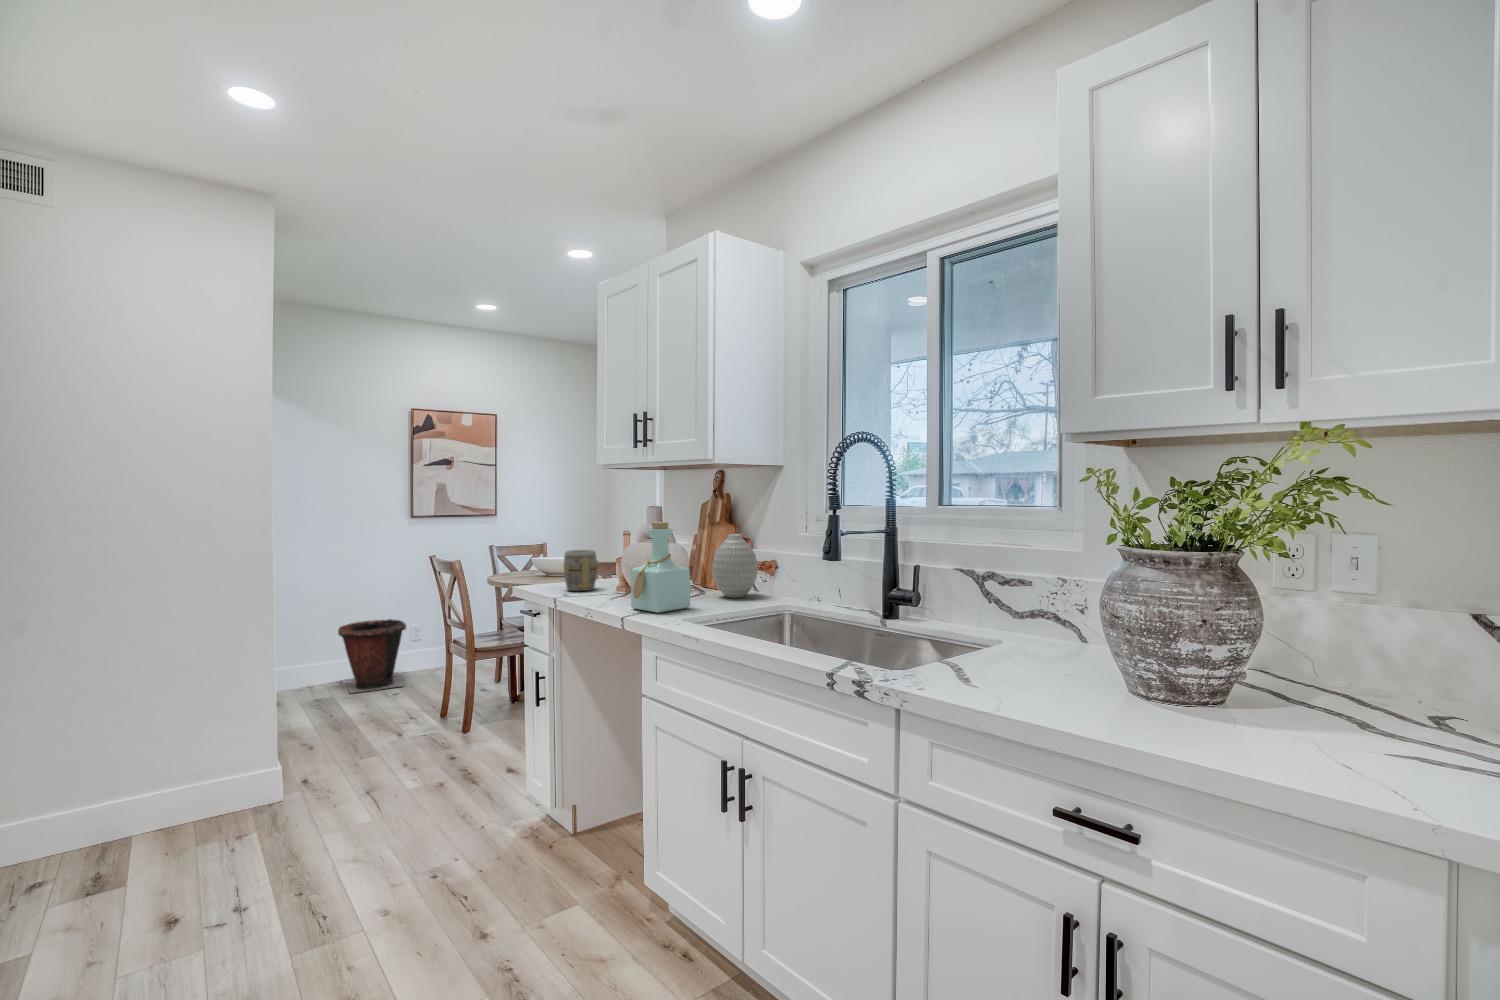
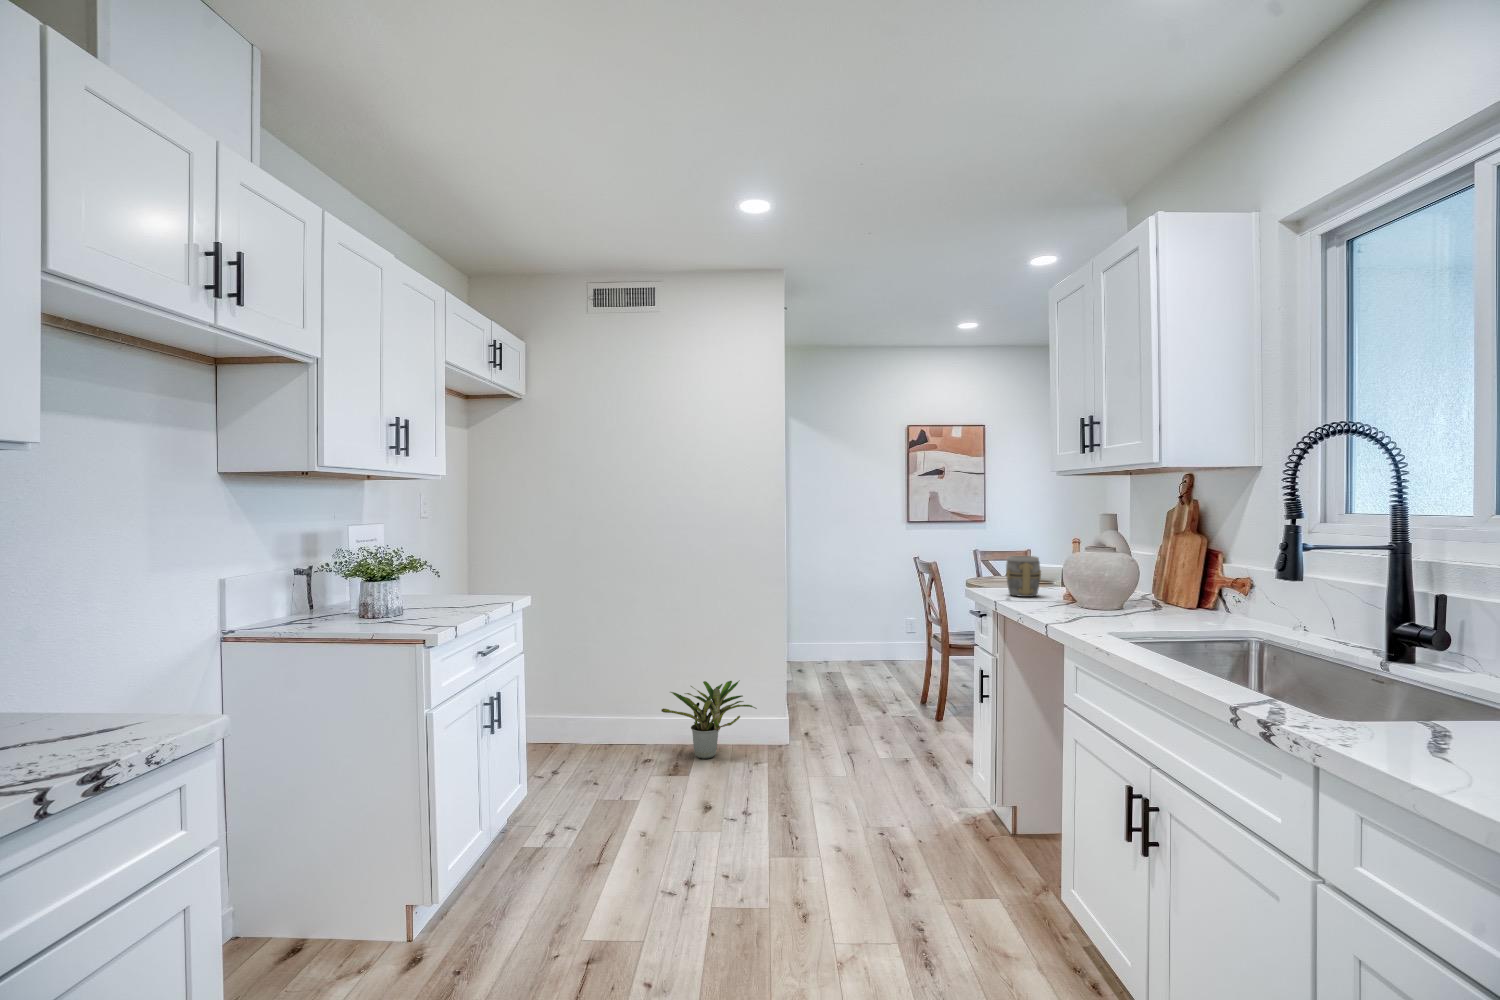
bottle: present [631,522,690,613] -> none [1058,529,1124,623]
vase: present [712,534,758,598] -> none [1163,546,1224,619]
waste bin: present [338,619,406,693] -> none [847,611,900,672]
potted plant: none [58,738,233,862] -> present [661,681,757,759]

